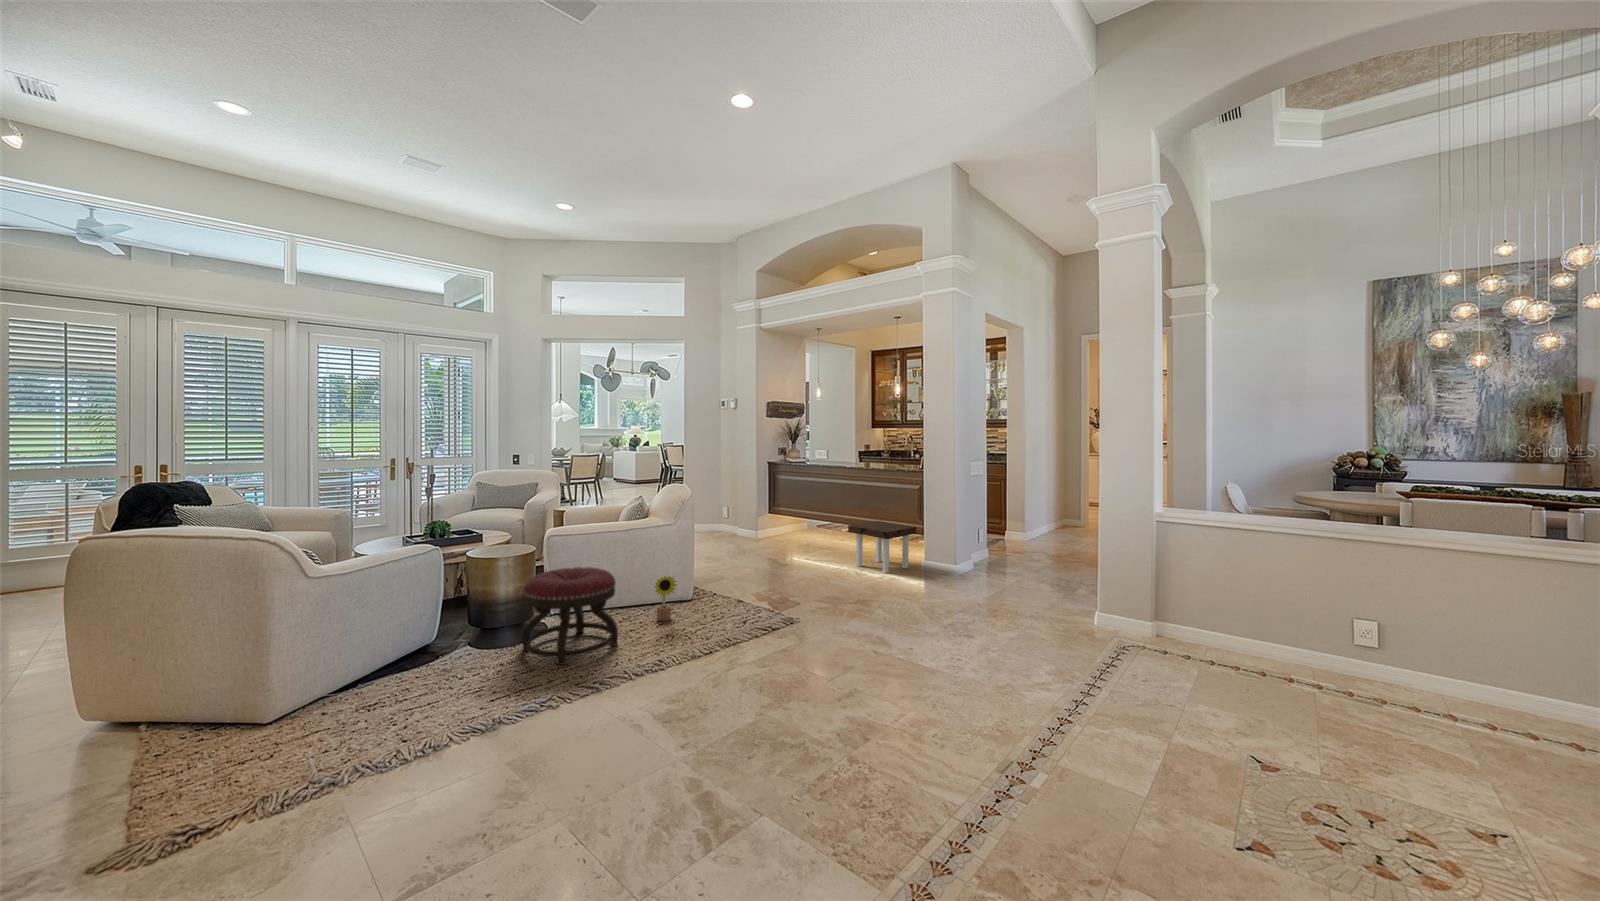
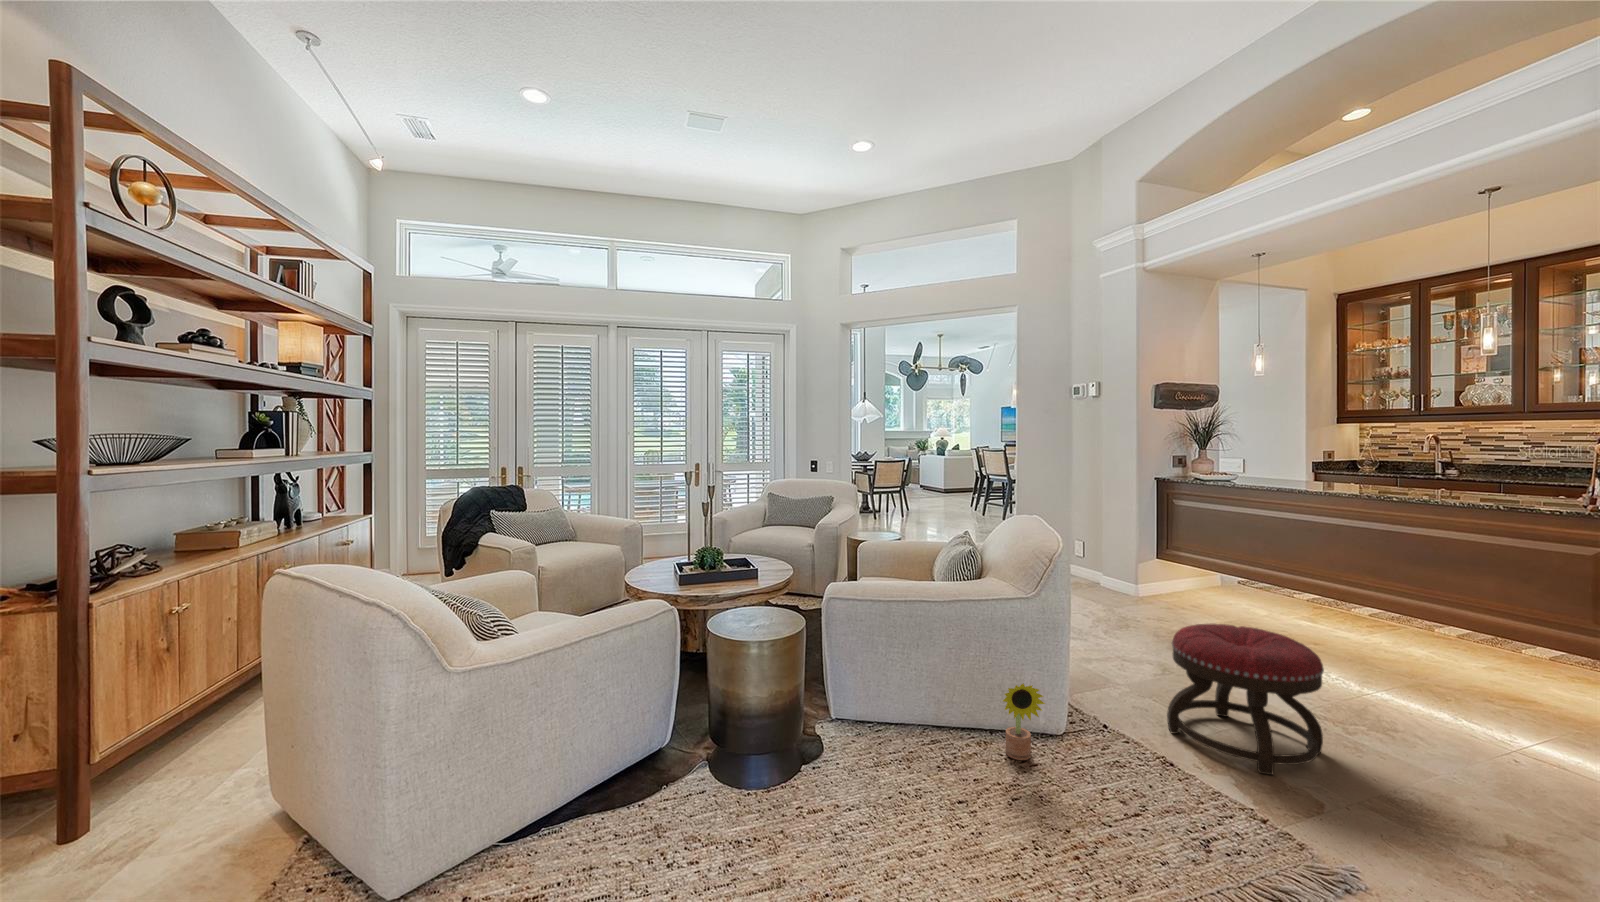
side table: present [848,521,916,573] -> none [1355,599,1546,716]
ottoman: present [522,567,618,665] -> present [1167,624,1324,775]

